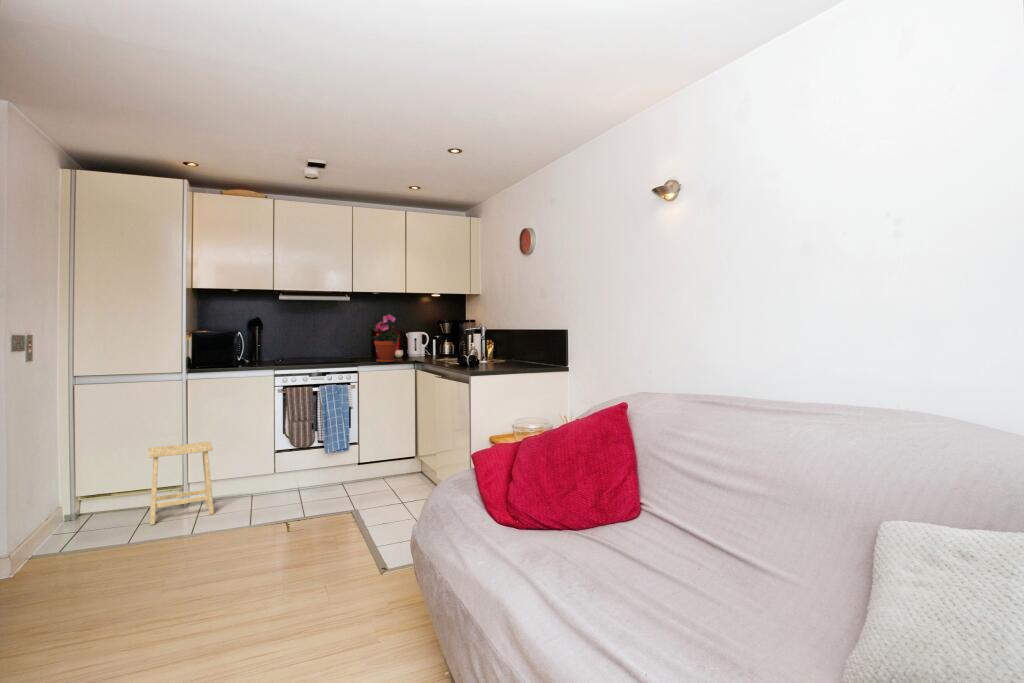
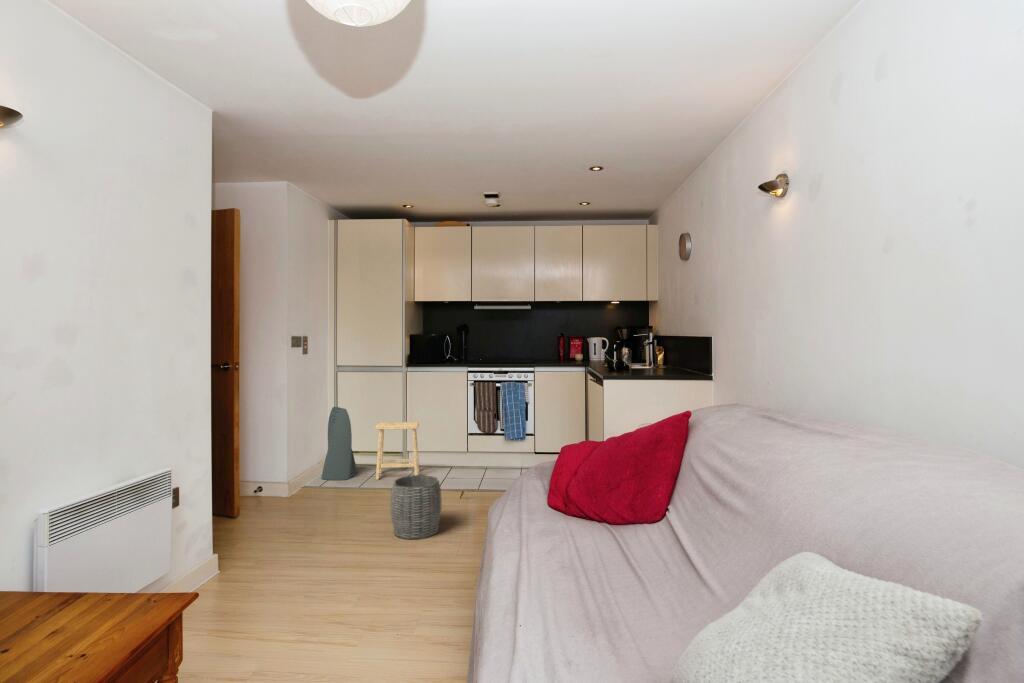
potted plant: present [372,315,401,363] -> none [550,320,575,364]
air purifier: none [56,432,114,537] -> present [322,407,357,480]
woven basket: none [216,508,287,595] -> present [391,475,442,539]

